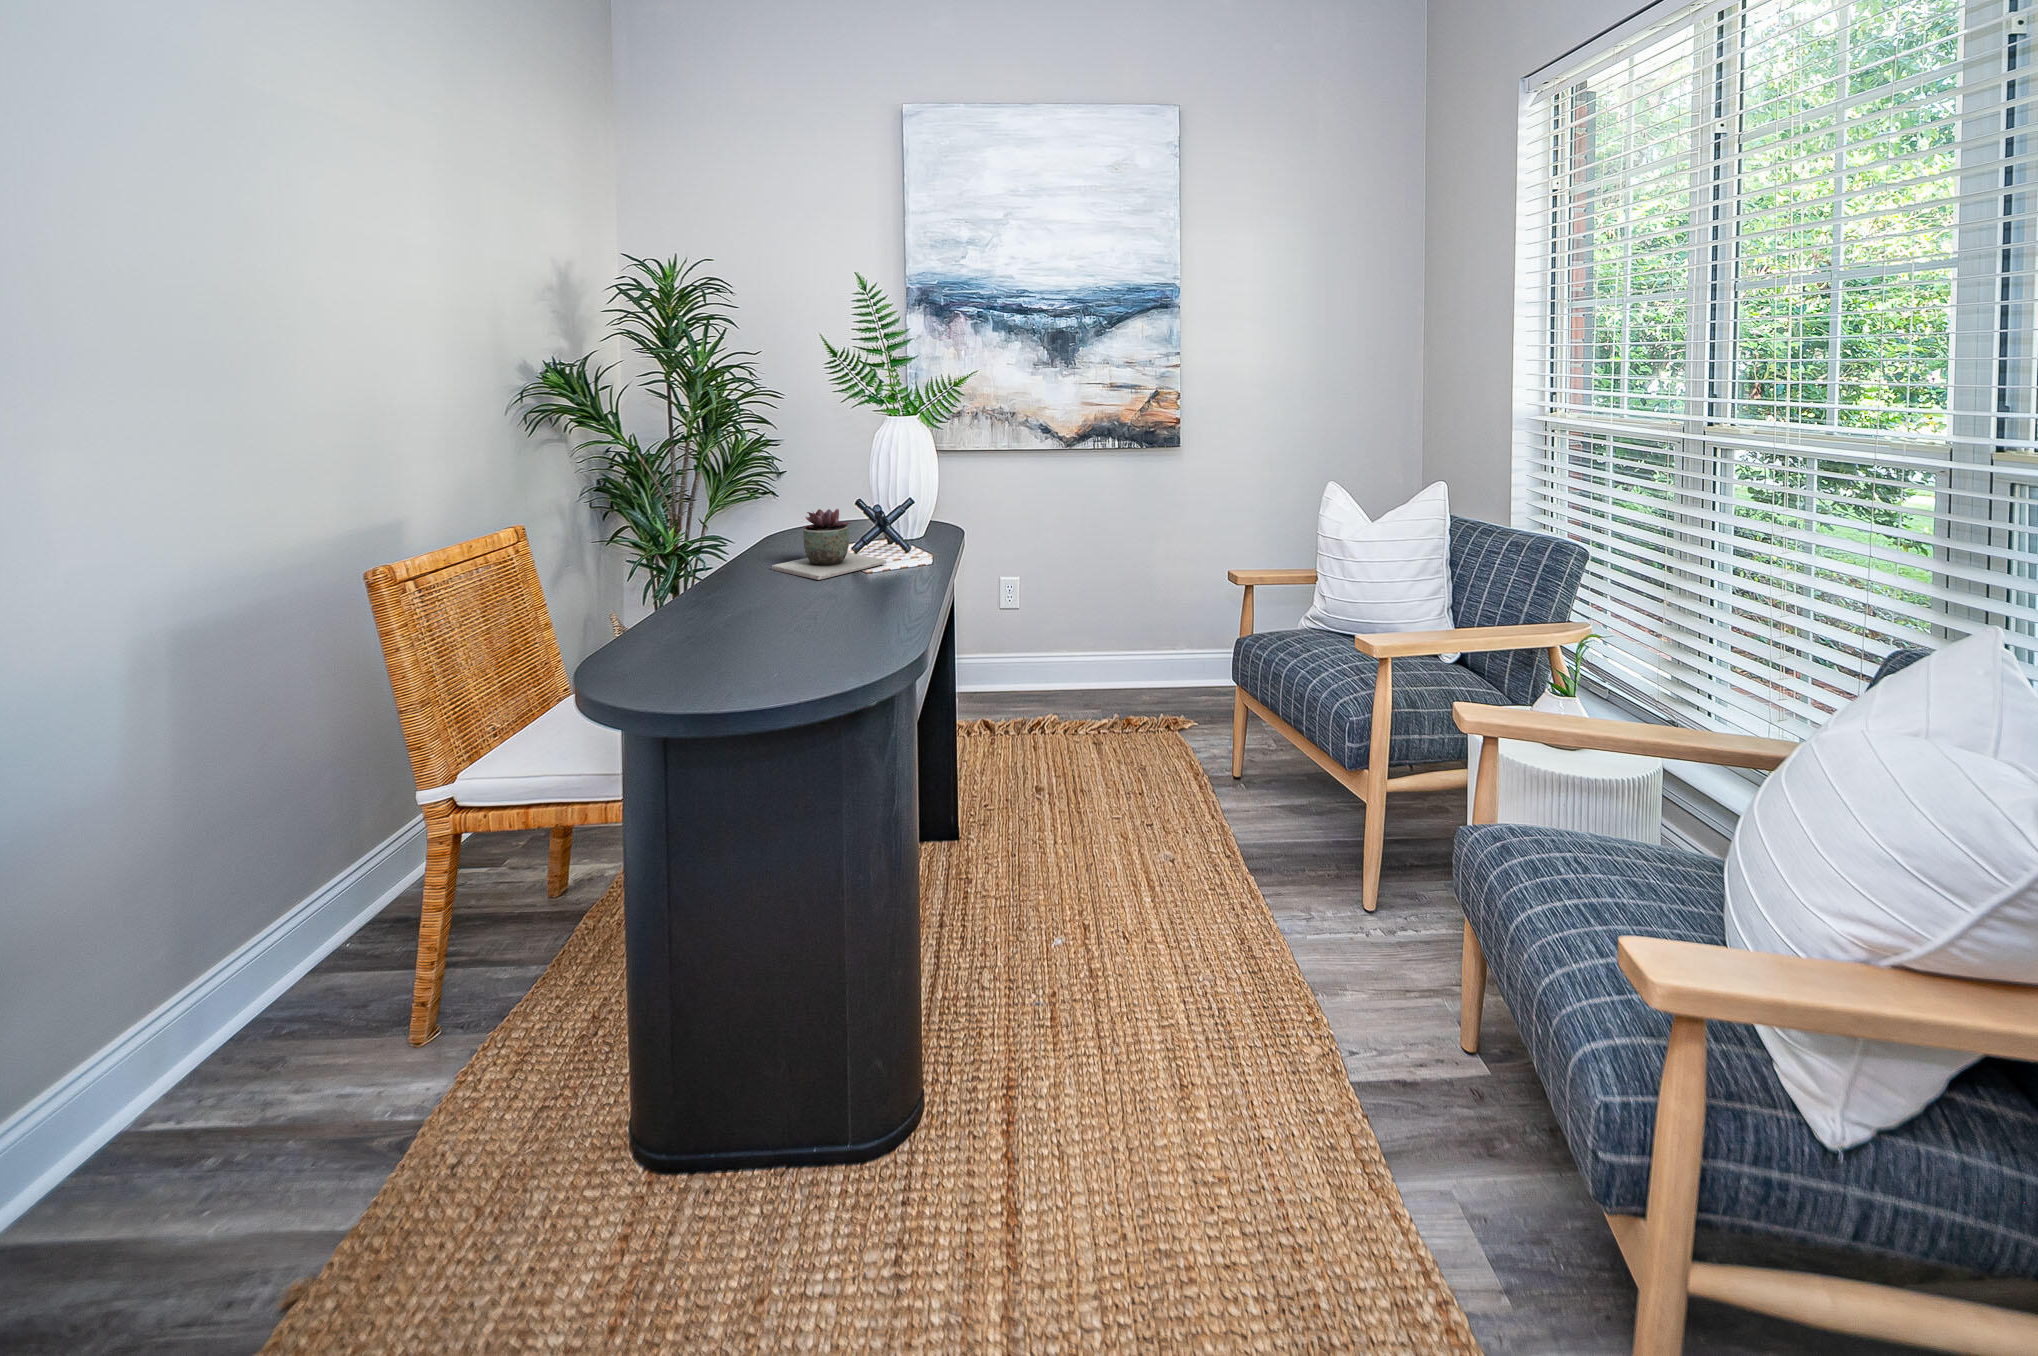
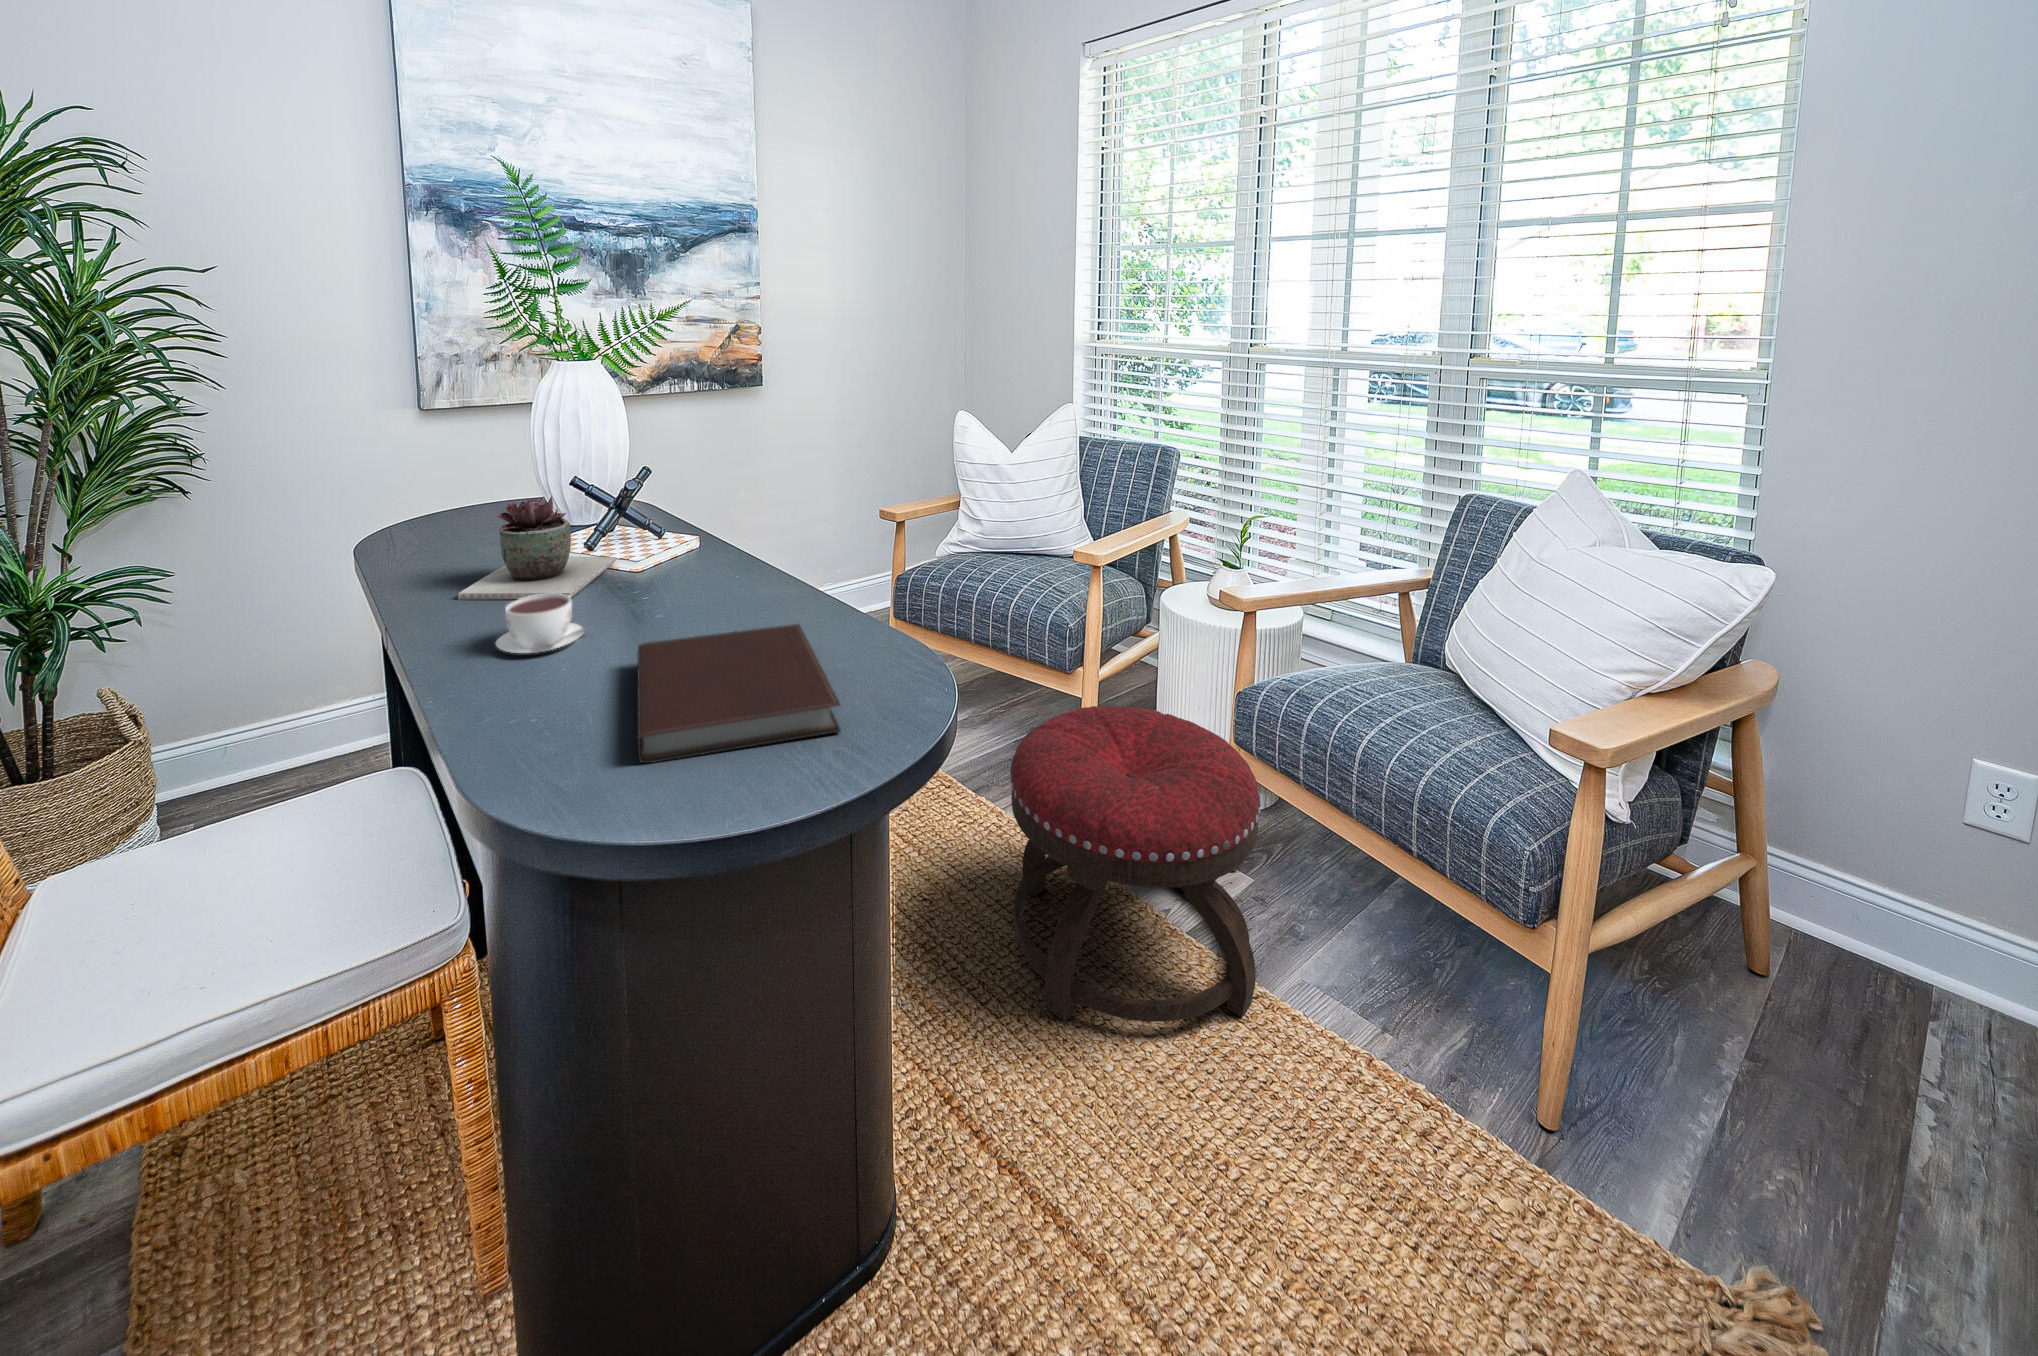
coffee cup: none [730,569,790,604] -> present [495,594,593,653]
notebook: none [673,607,871,683] -> present [638,624,841,763]
ottoman: none [1145,793,1419,1185] -> present [1010,706,1261,1022]

